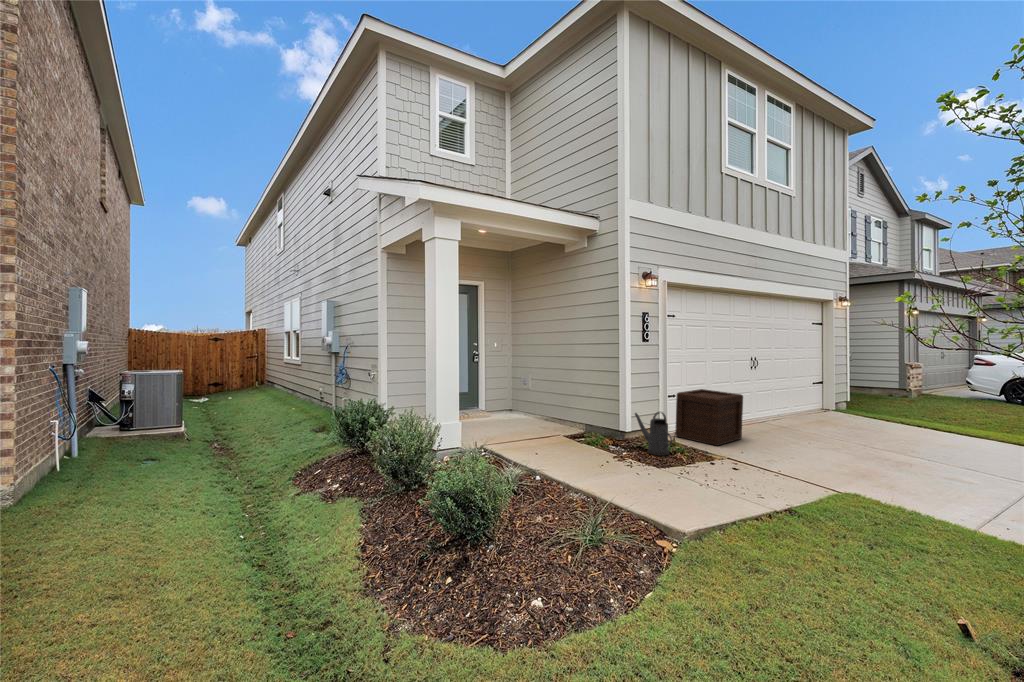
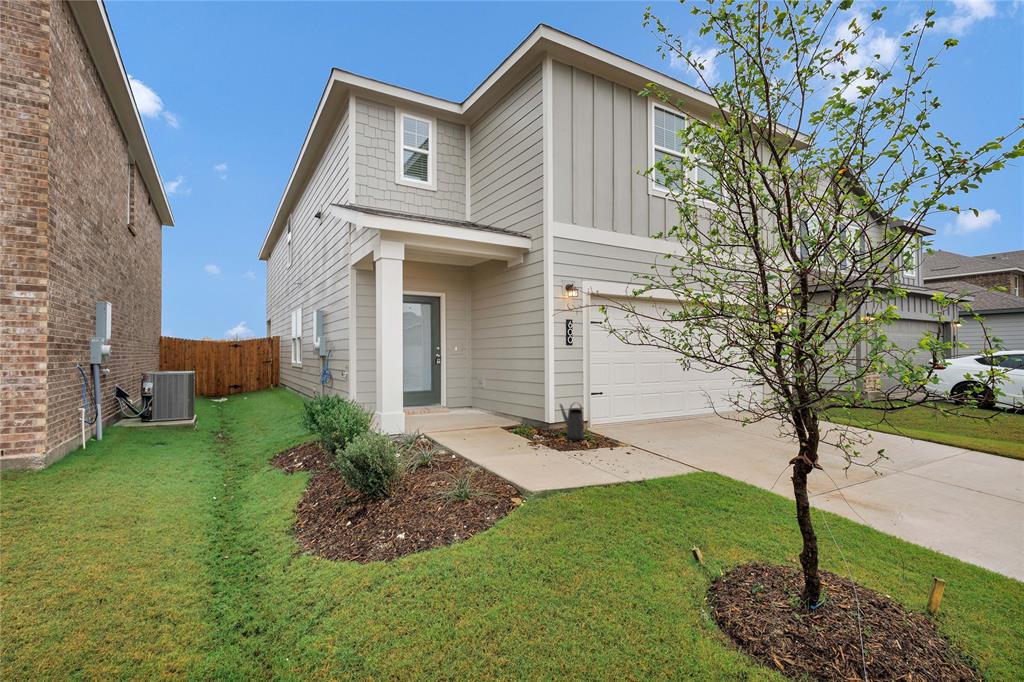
wooden crate: present [675,389,743,446] -> none [600,384,658,432]

